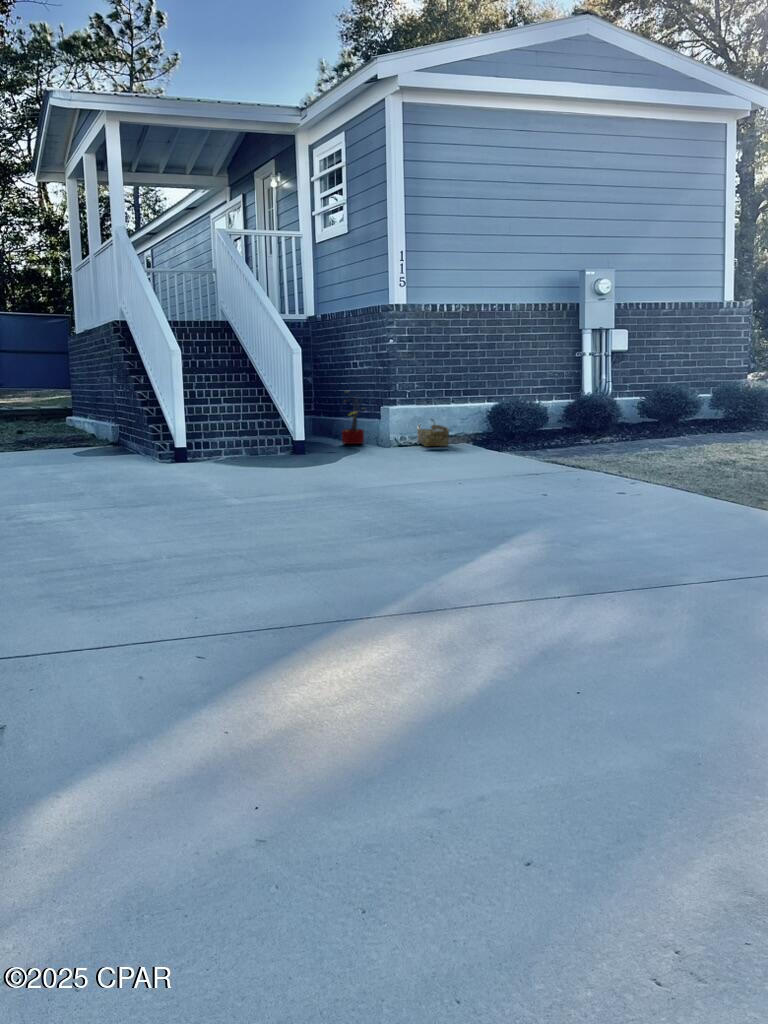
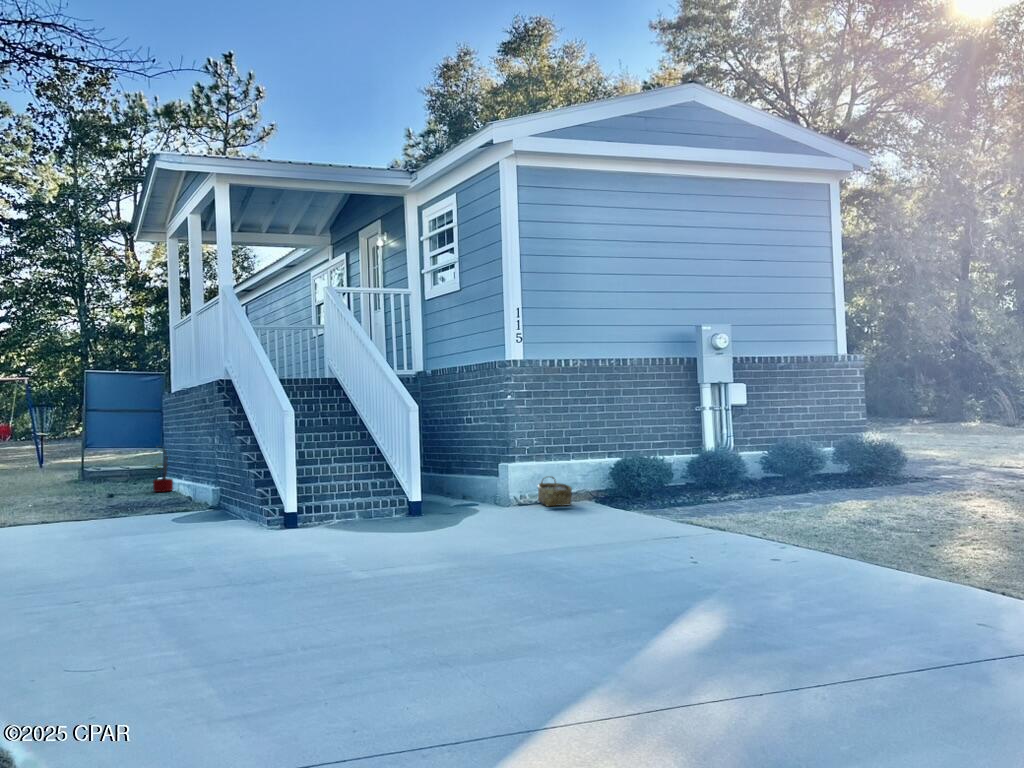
decorative plant: present [342,396,364,444] -> present [153,450,173,492]

